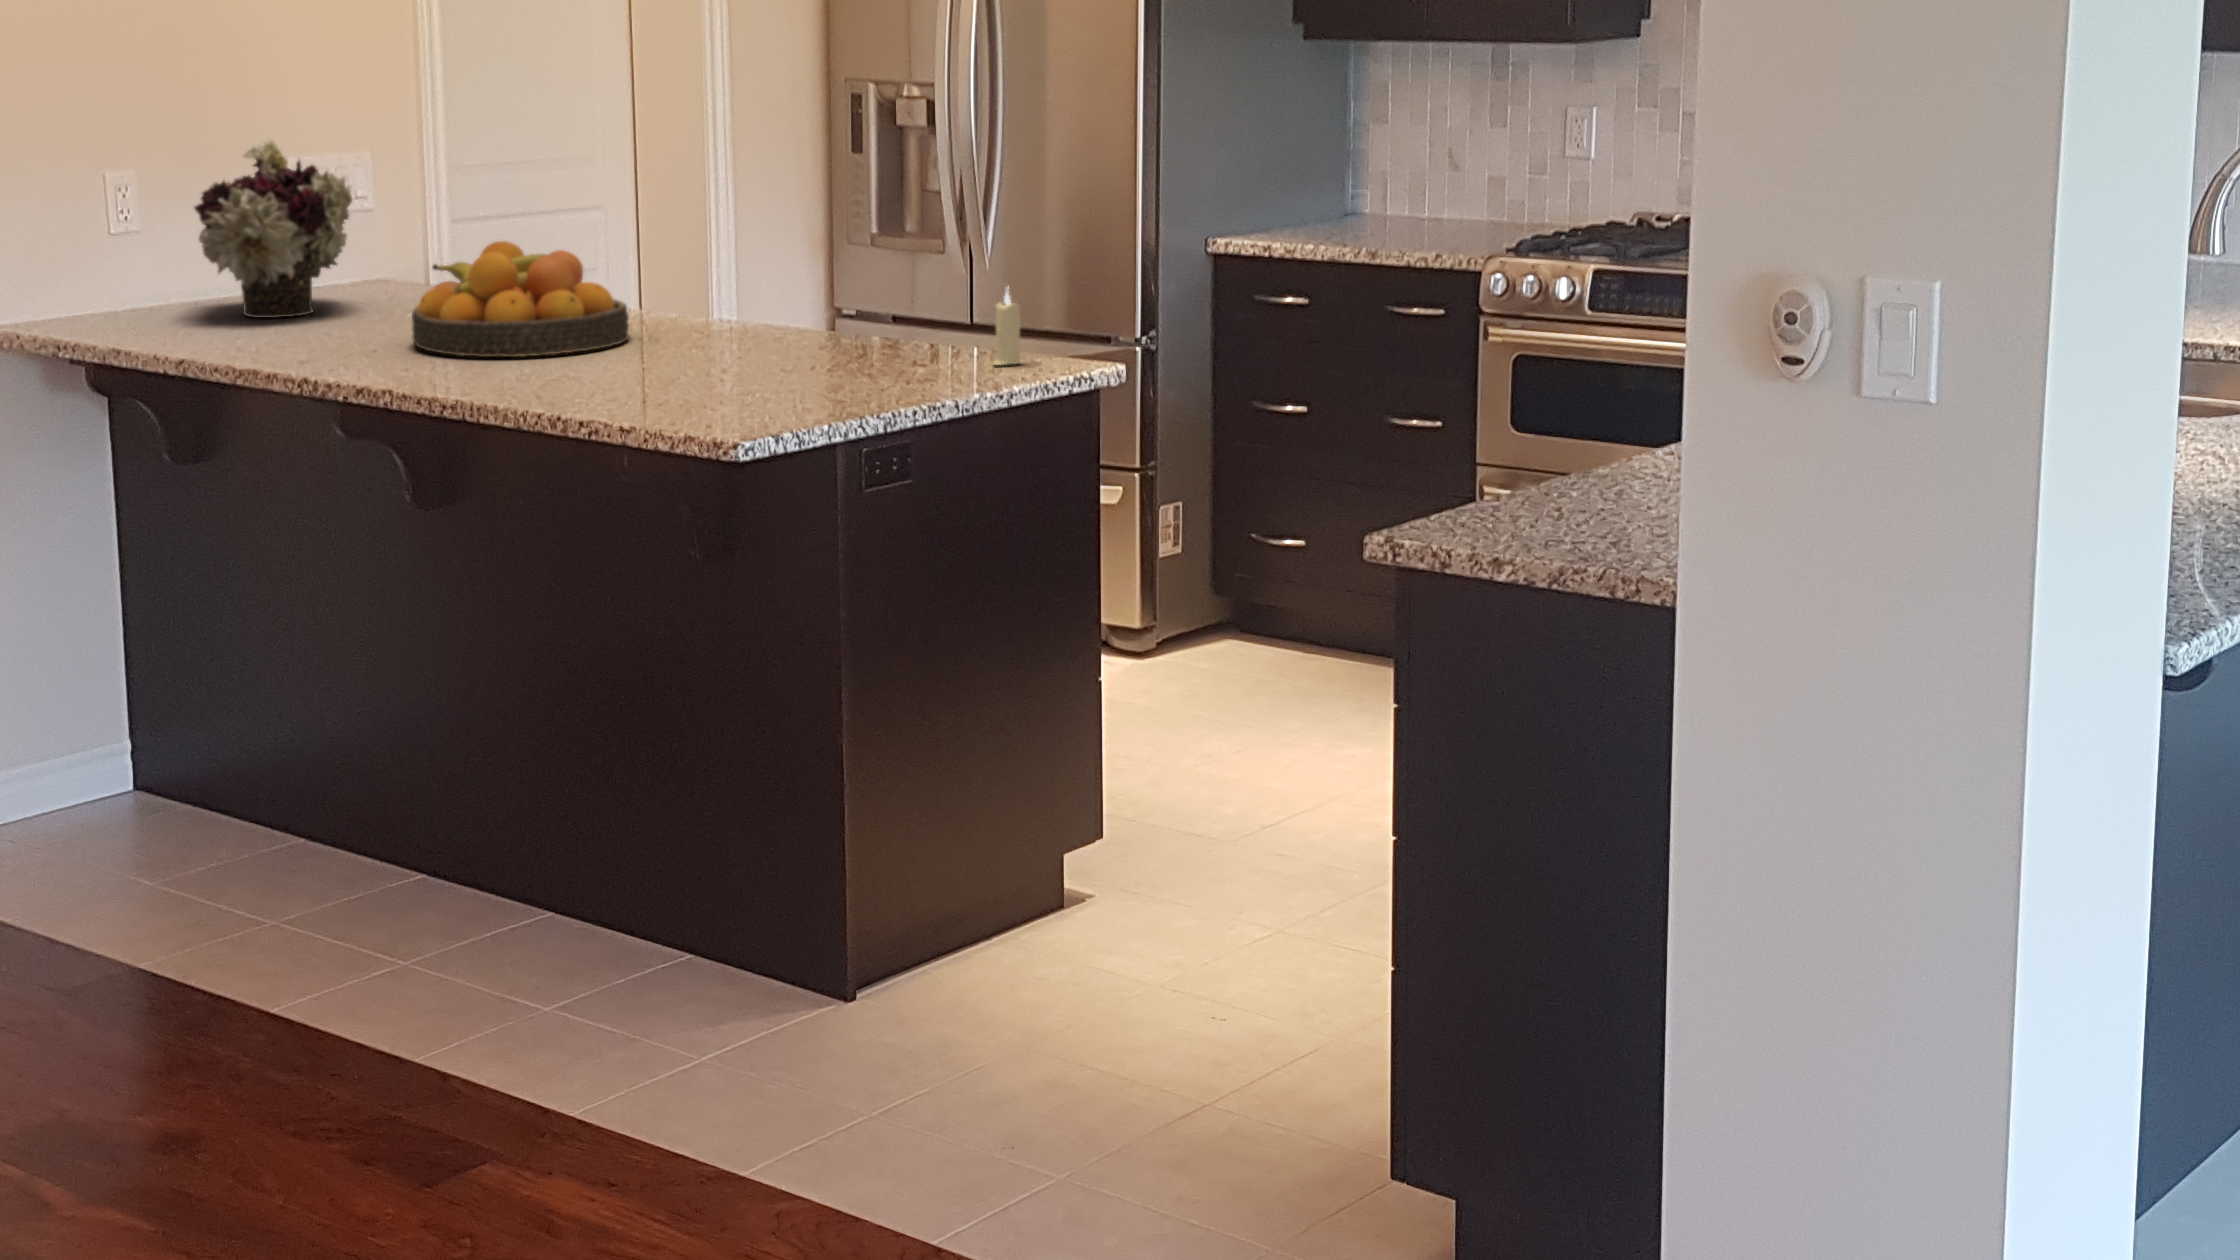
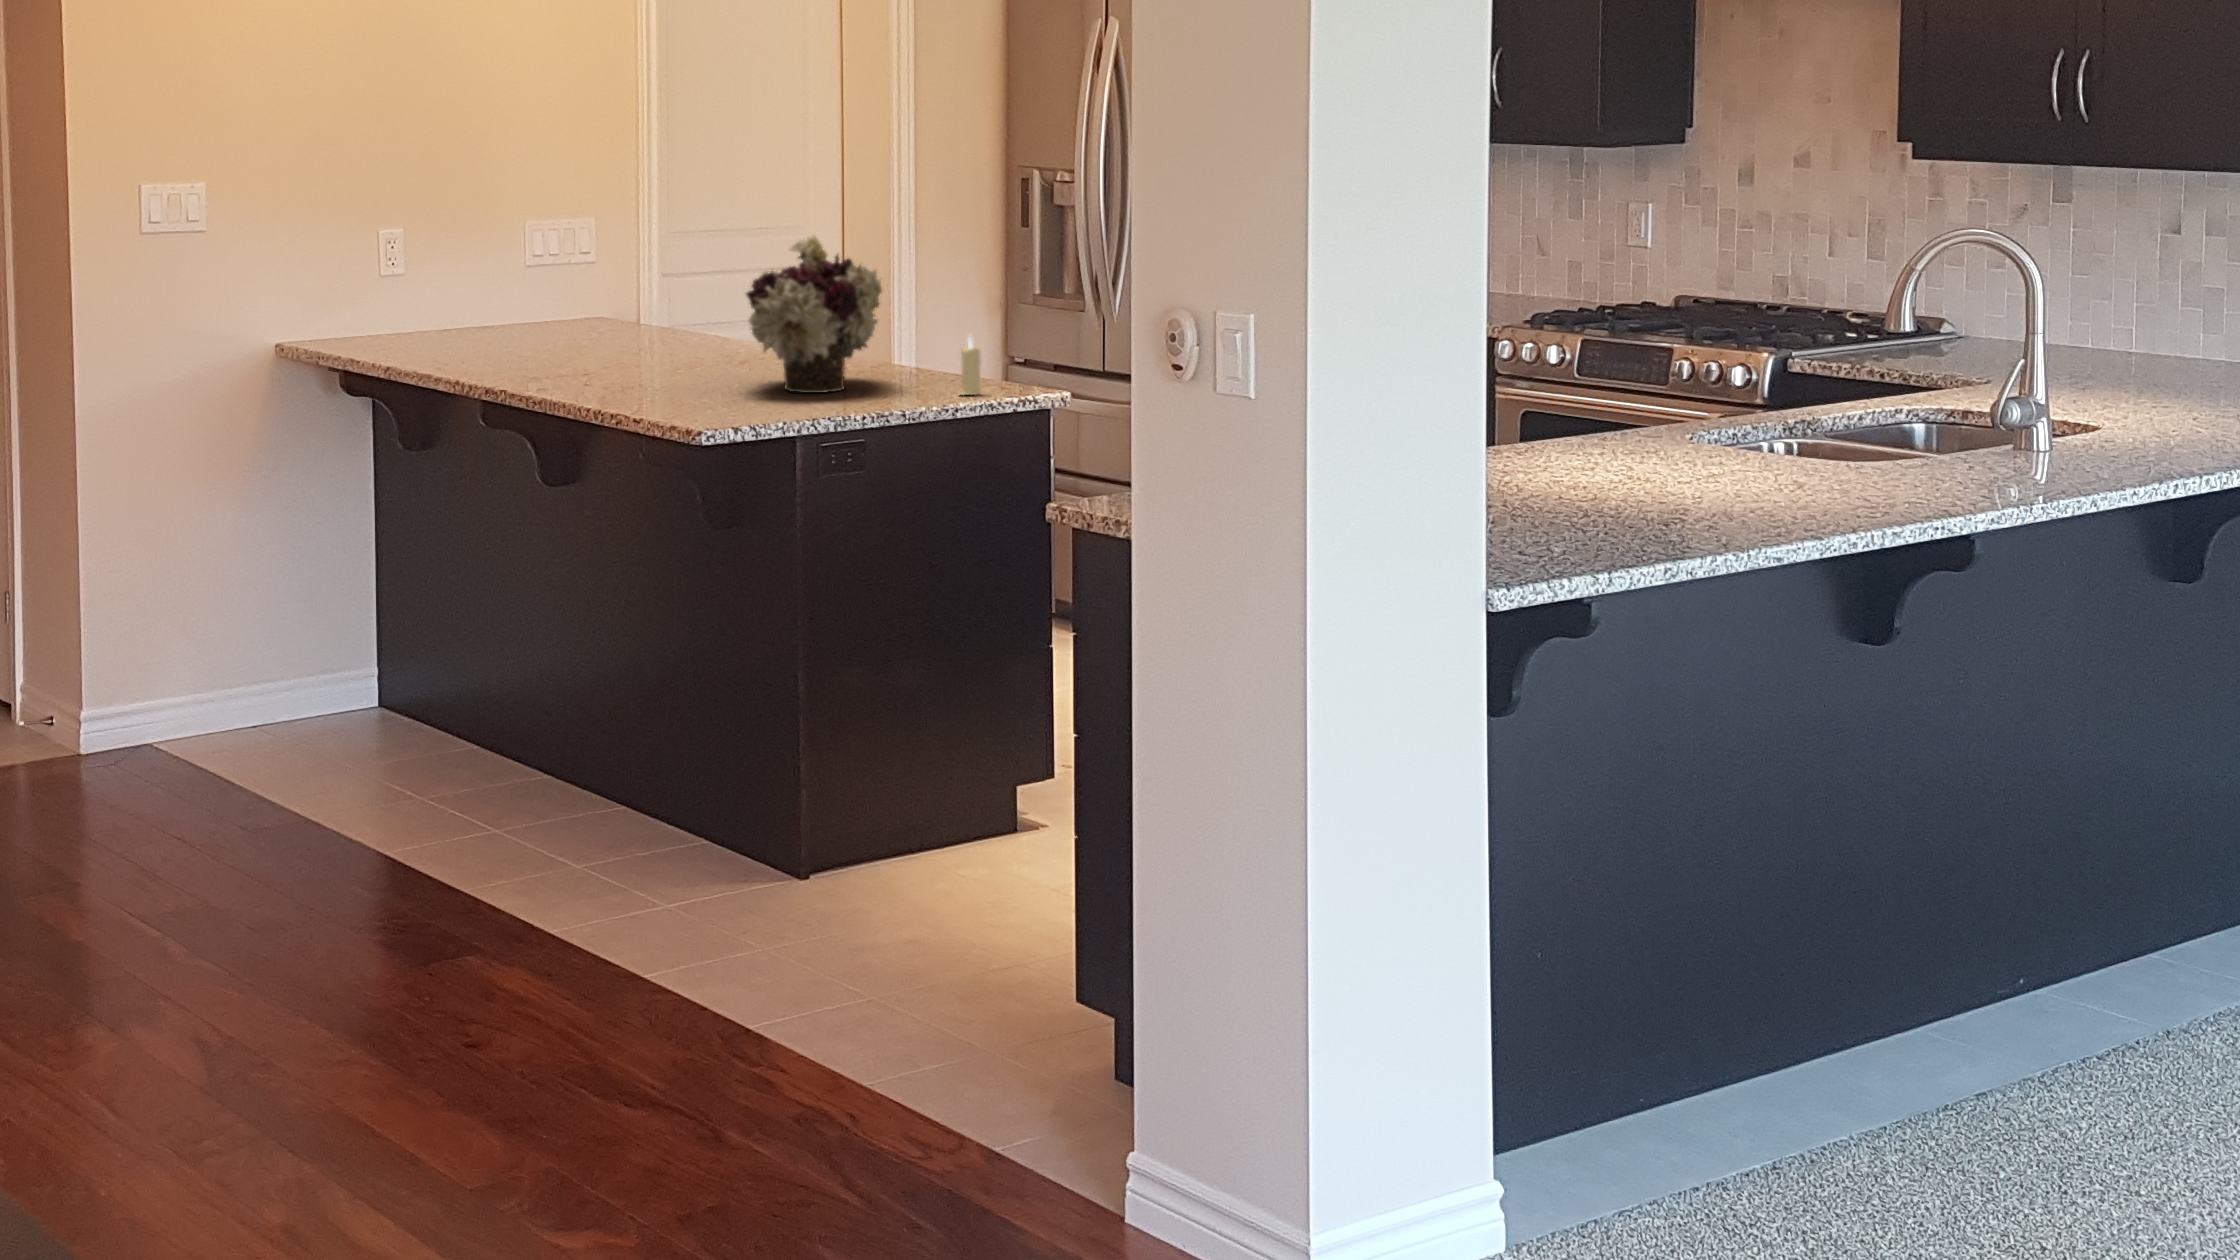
flower arrangement: present [194,139,353,318] -> present [746,235,882,393]
fruit bowl: present [412,241,629,357] -> none [557,290,722,377]

